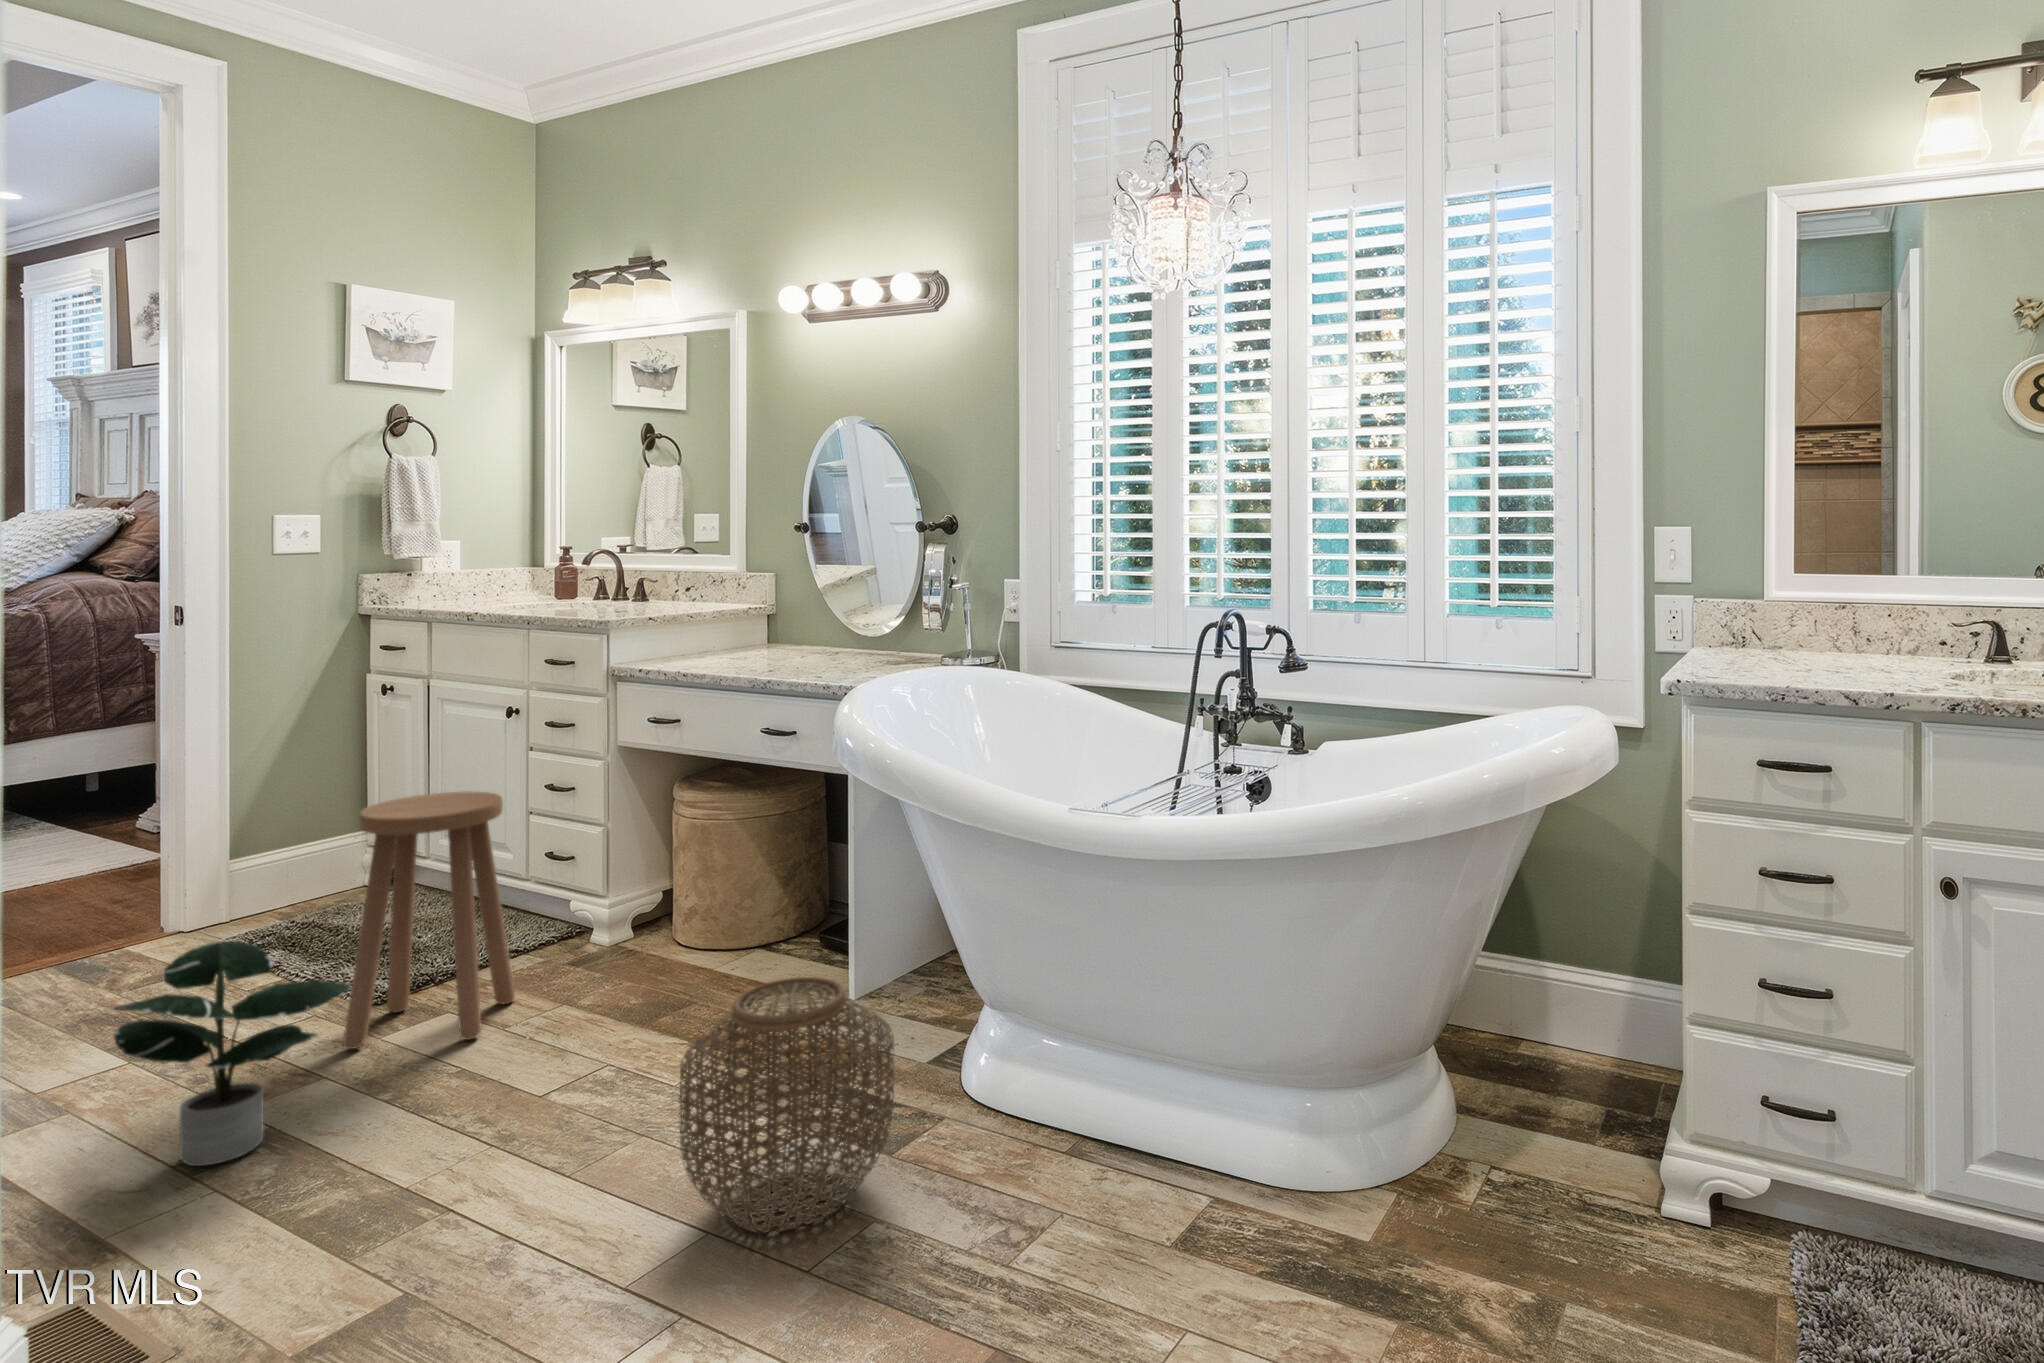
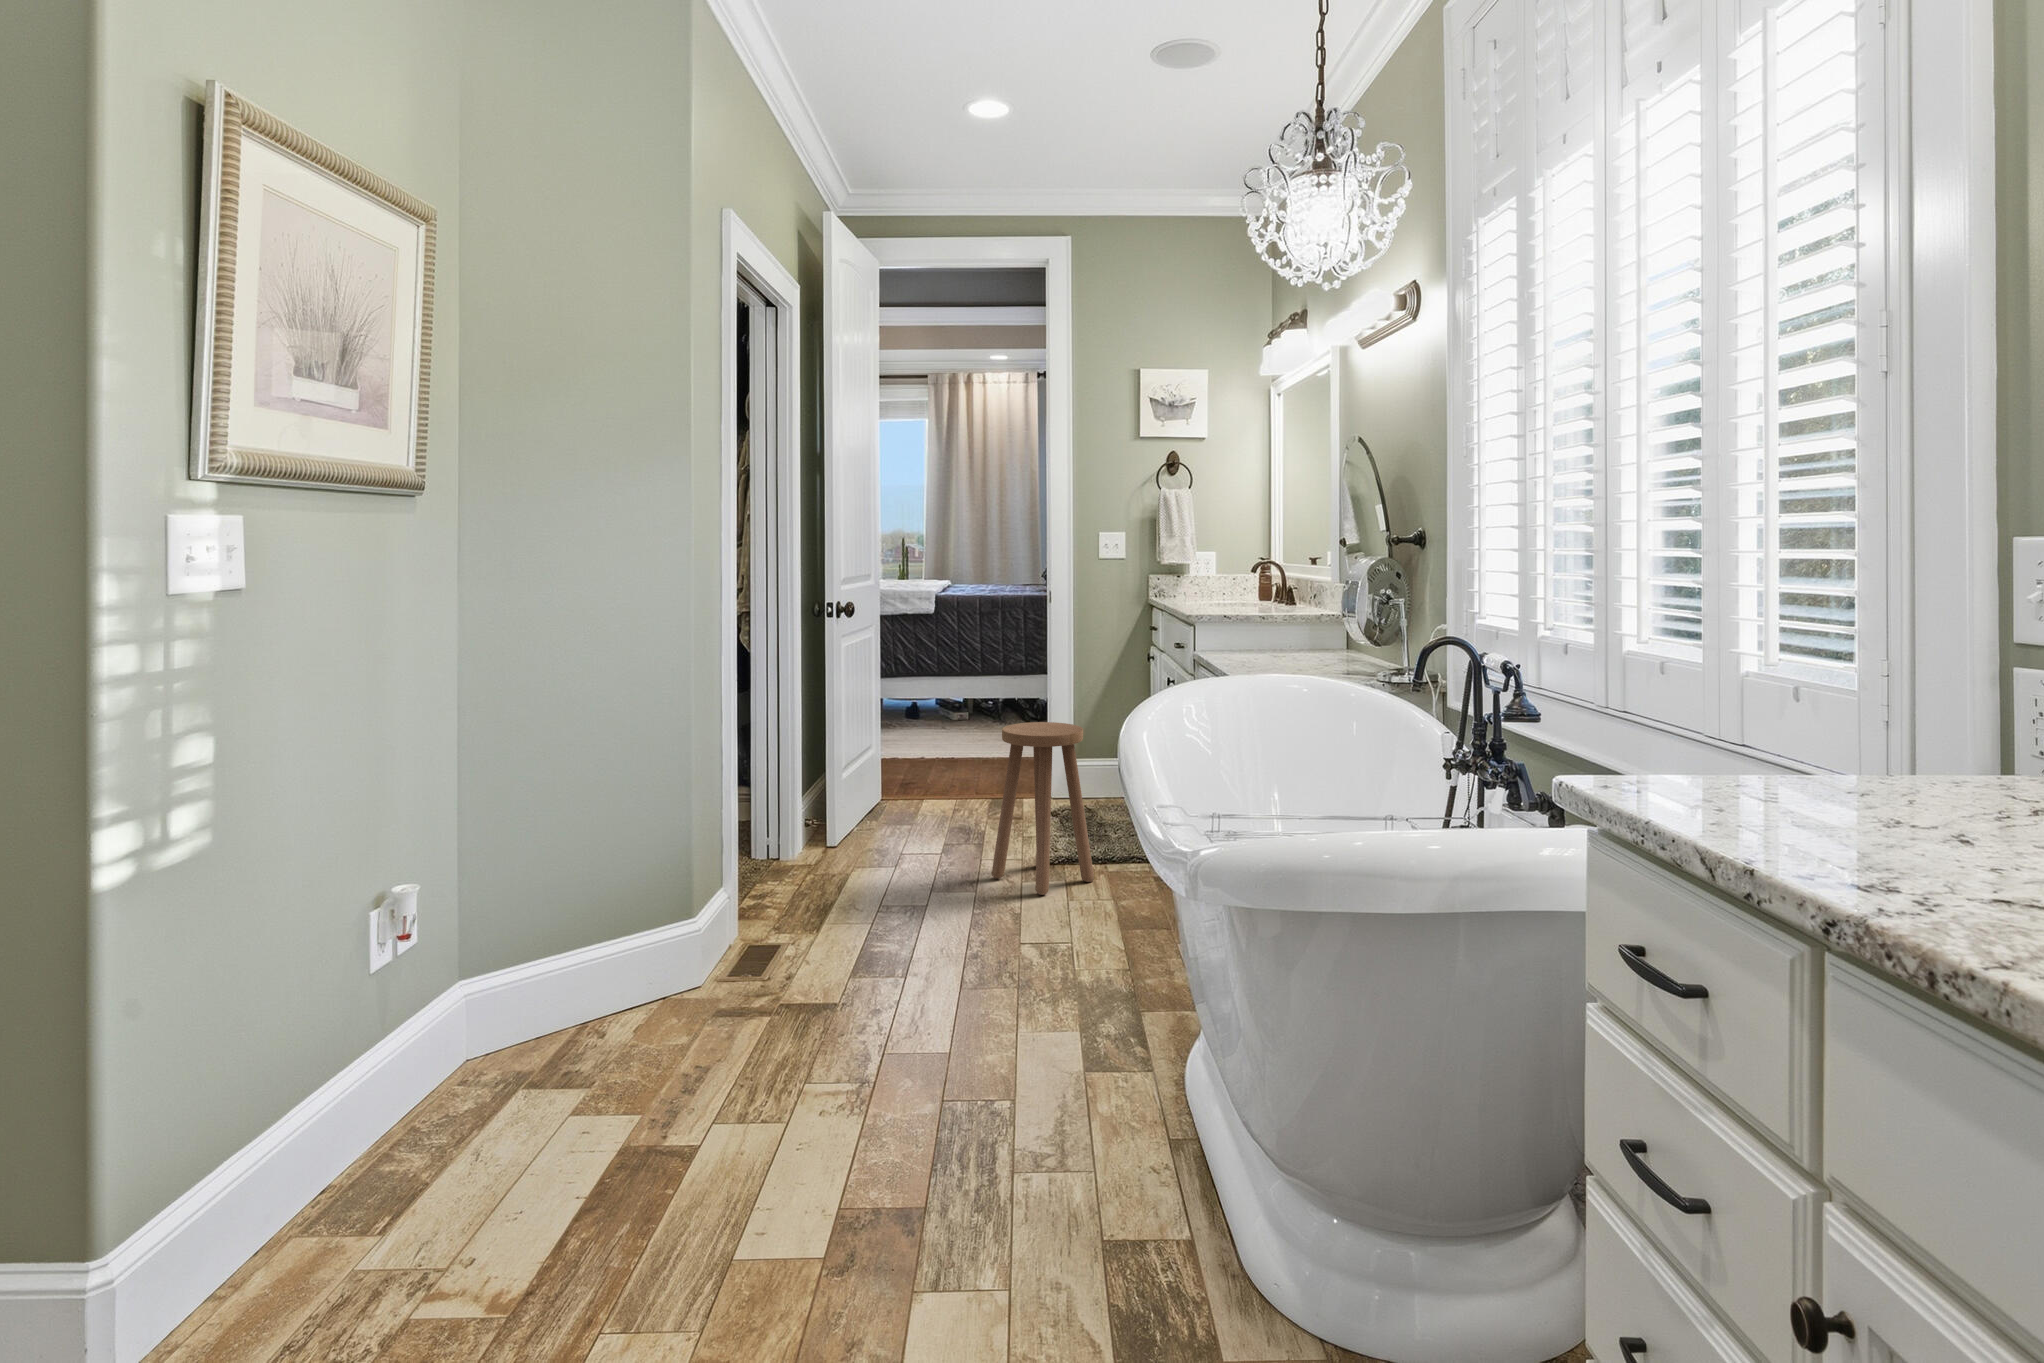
potted plant: present [114,941,351,1166] -> none [833,785,940,911]
woven basket: present [680,977,894,1233] -> none [916,889,1071,1080]

